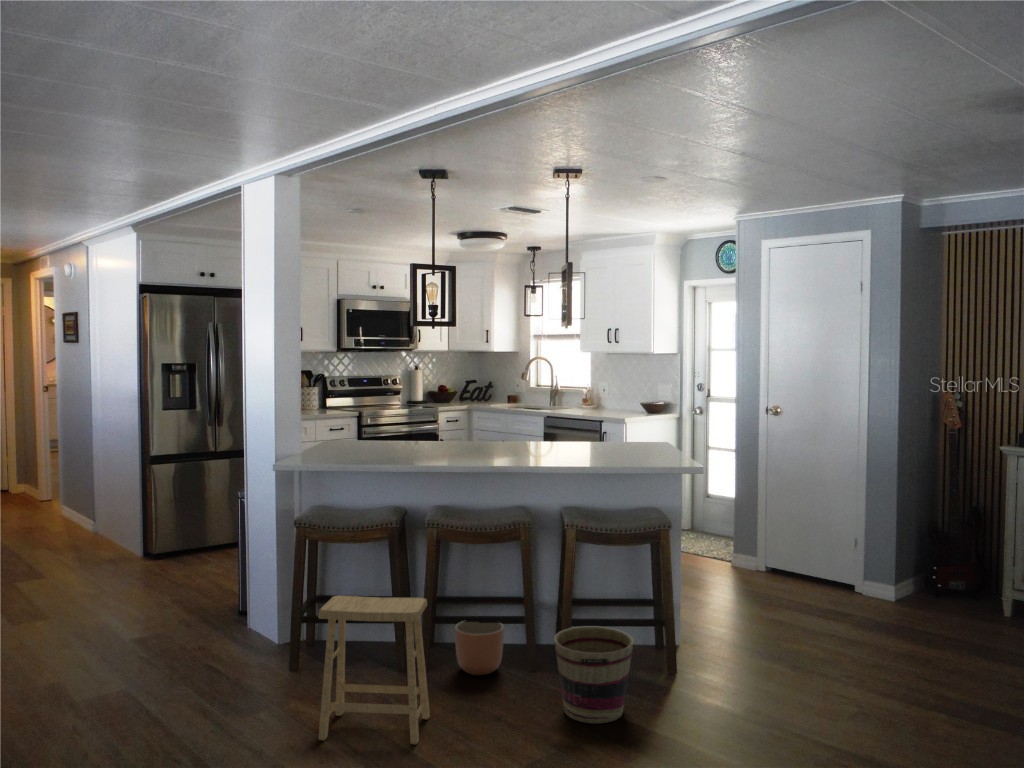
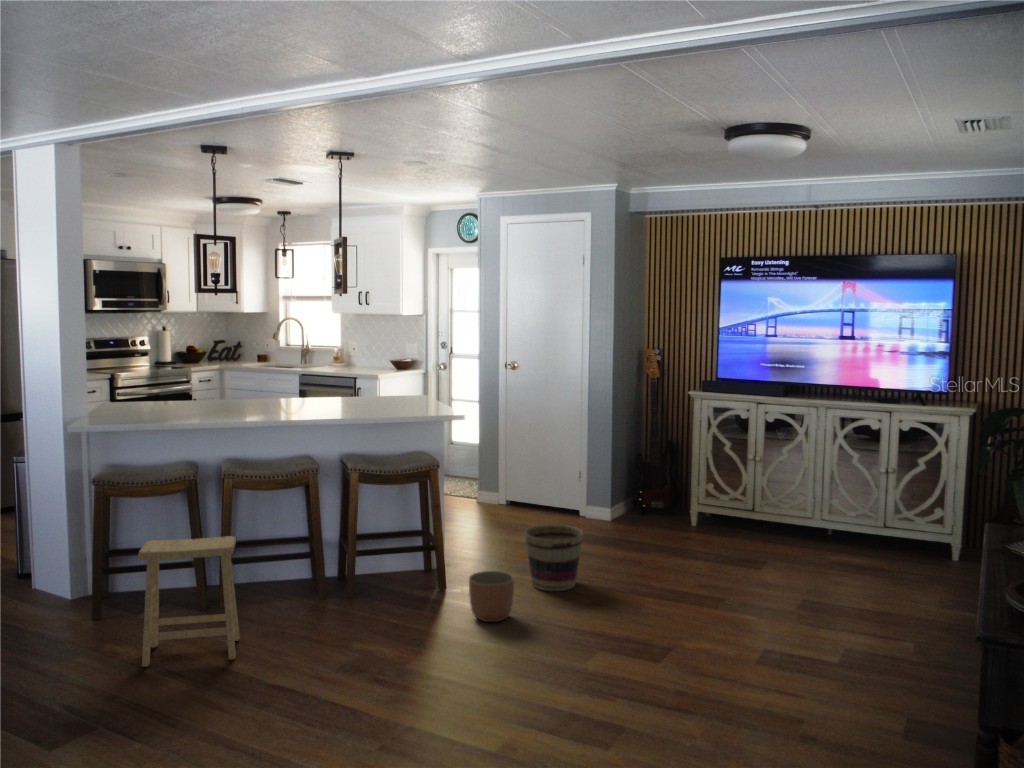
planter: present [455,621,504,675] -> present [469,571,514,622]
basket: present [554,626,634,723] -> present [525,524,583,591]

